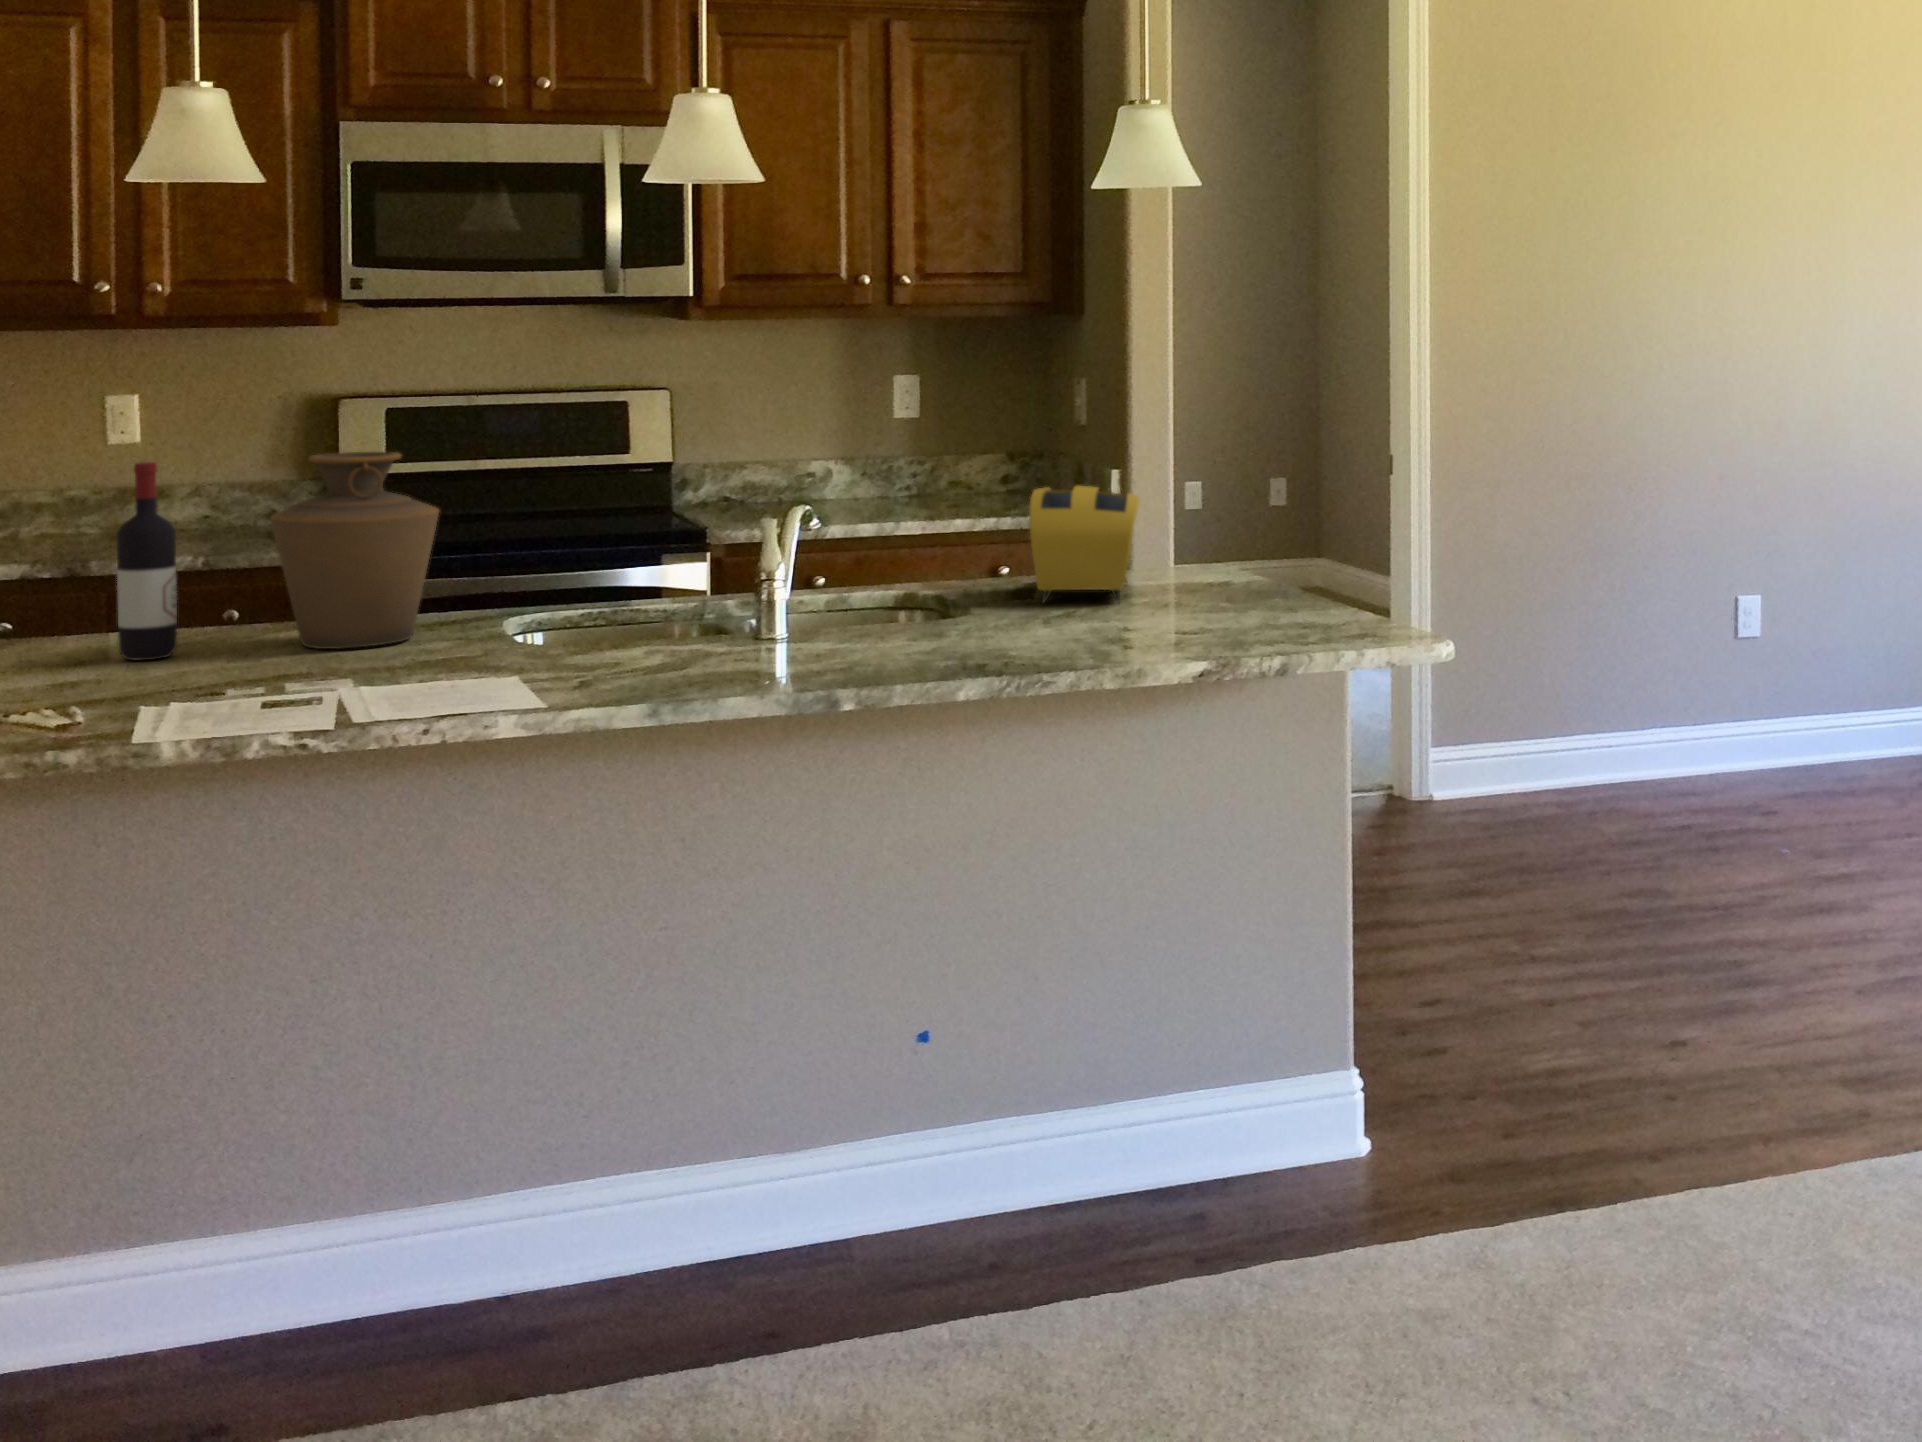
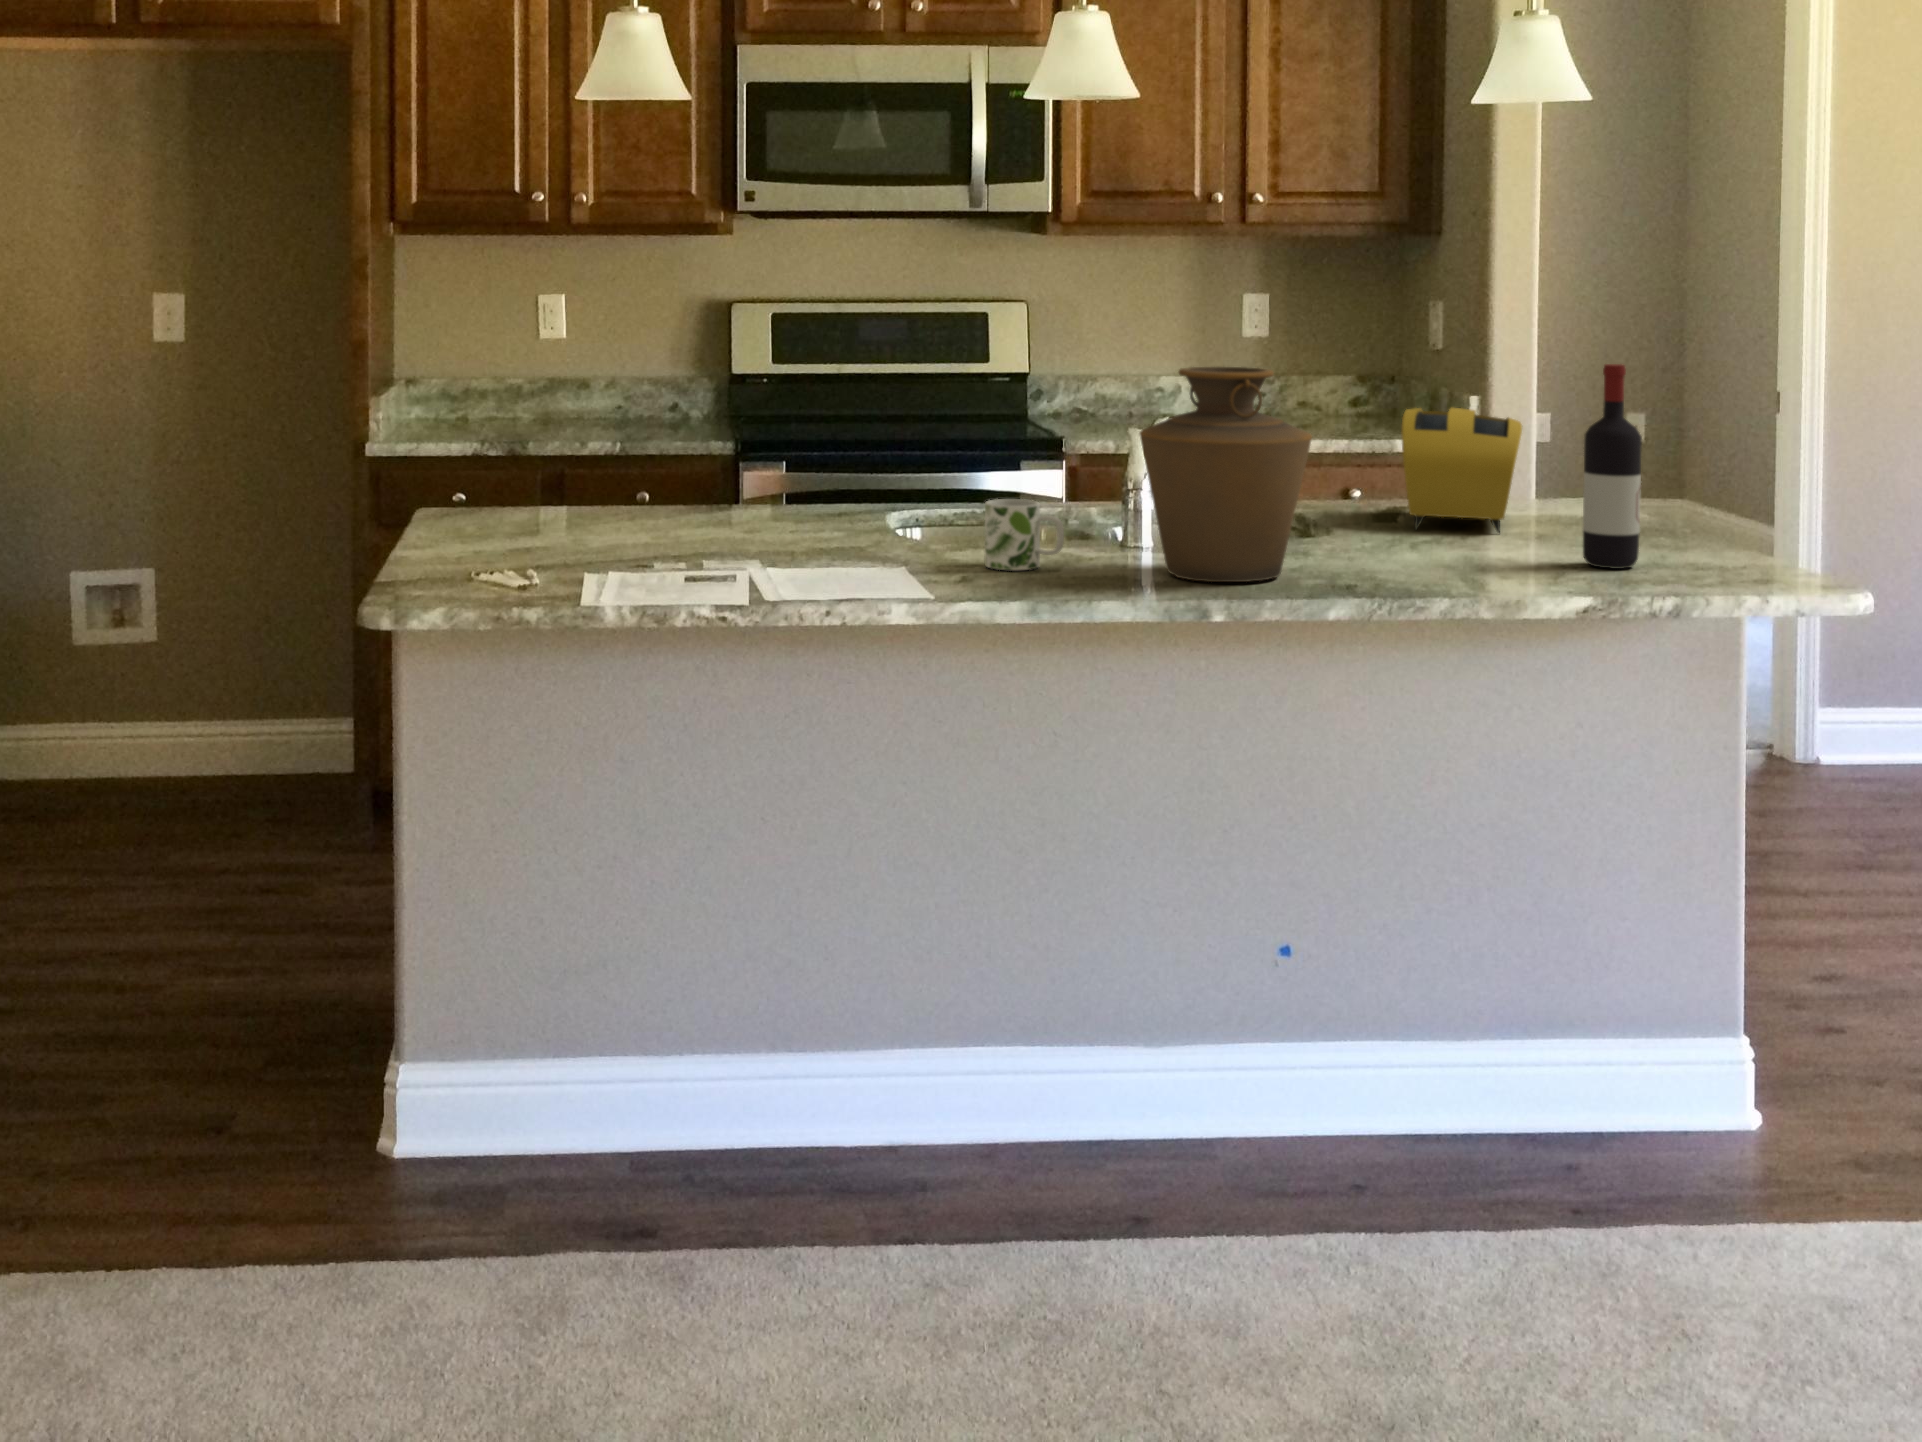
vase: present [270,452,439,649] -> present [1140,367,1312,582]
wine bottle: present [117,462,177,661] -> present [1583,364,1642,569]
mug: none [606,598,689,671] -> present [985,499,1064,570]

